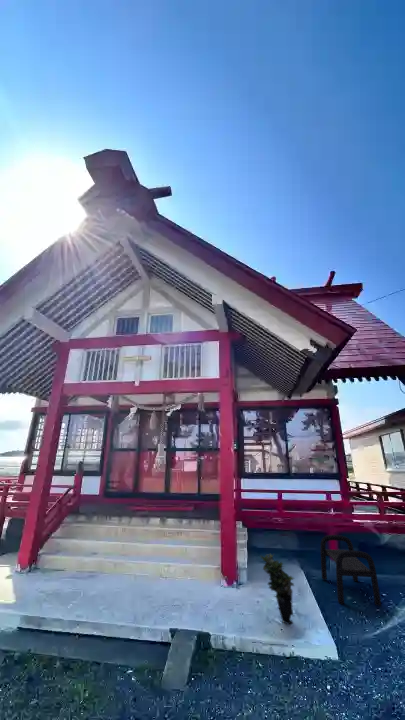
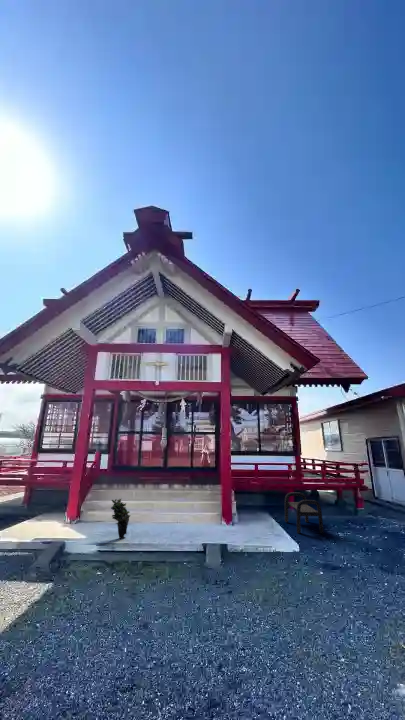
potted plant: present [261,554,294,624] -> present [111,499,130,539]

